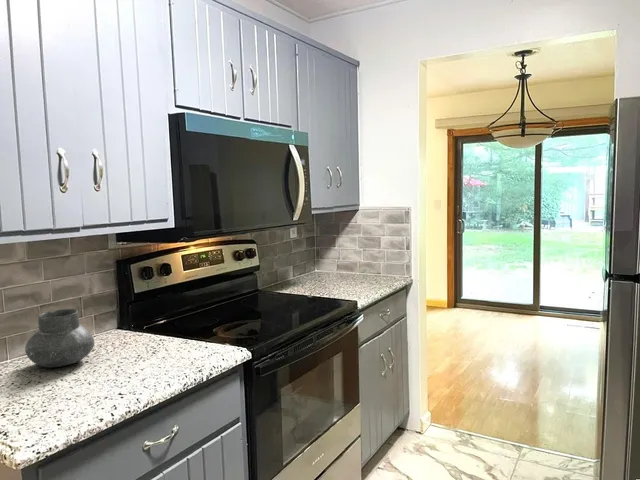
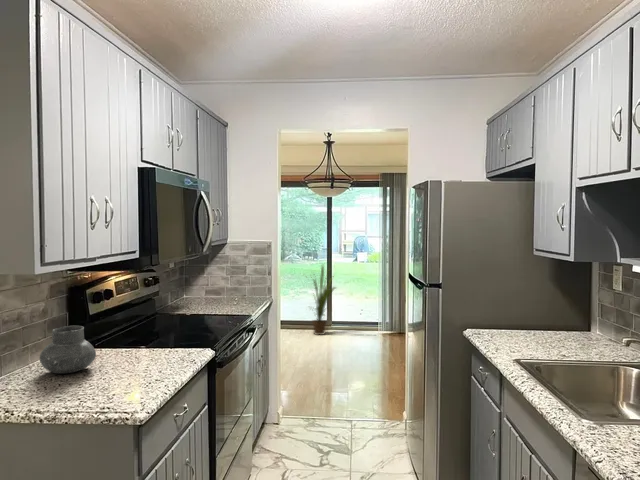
house plant: none [494,234,543,320] -> present [313,266,335,335]

